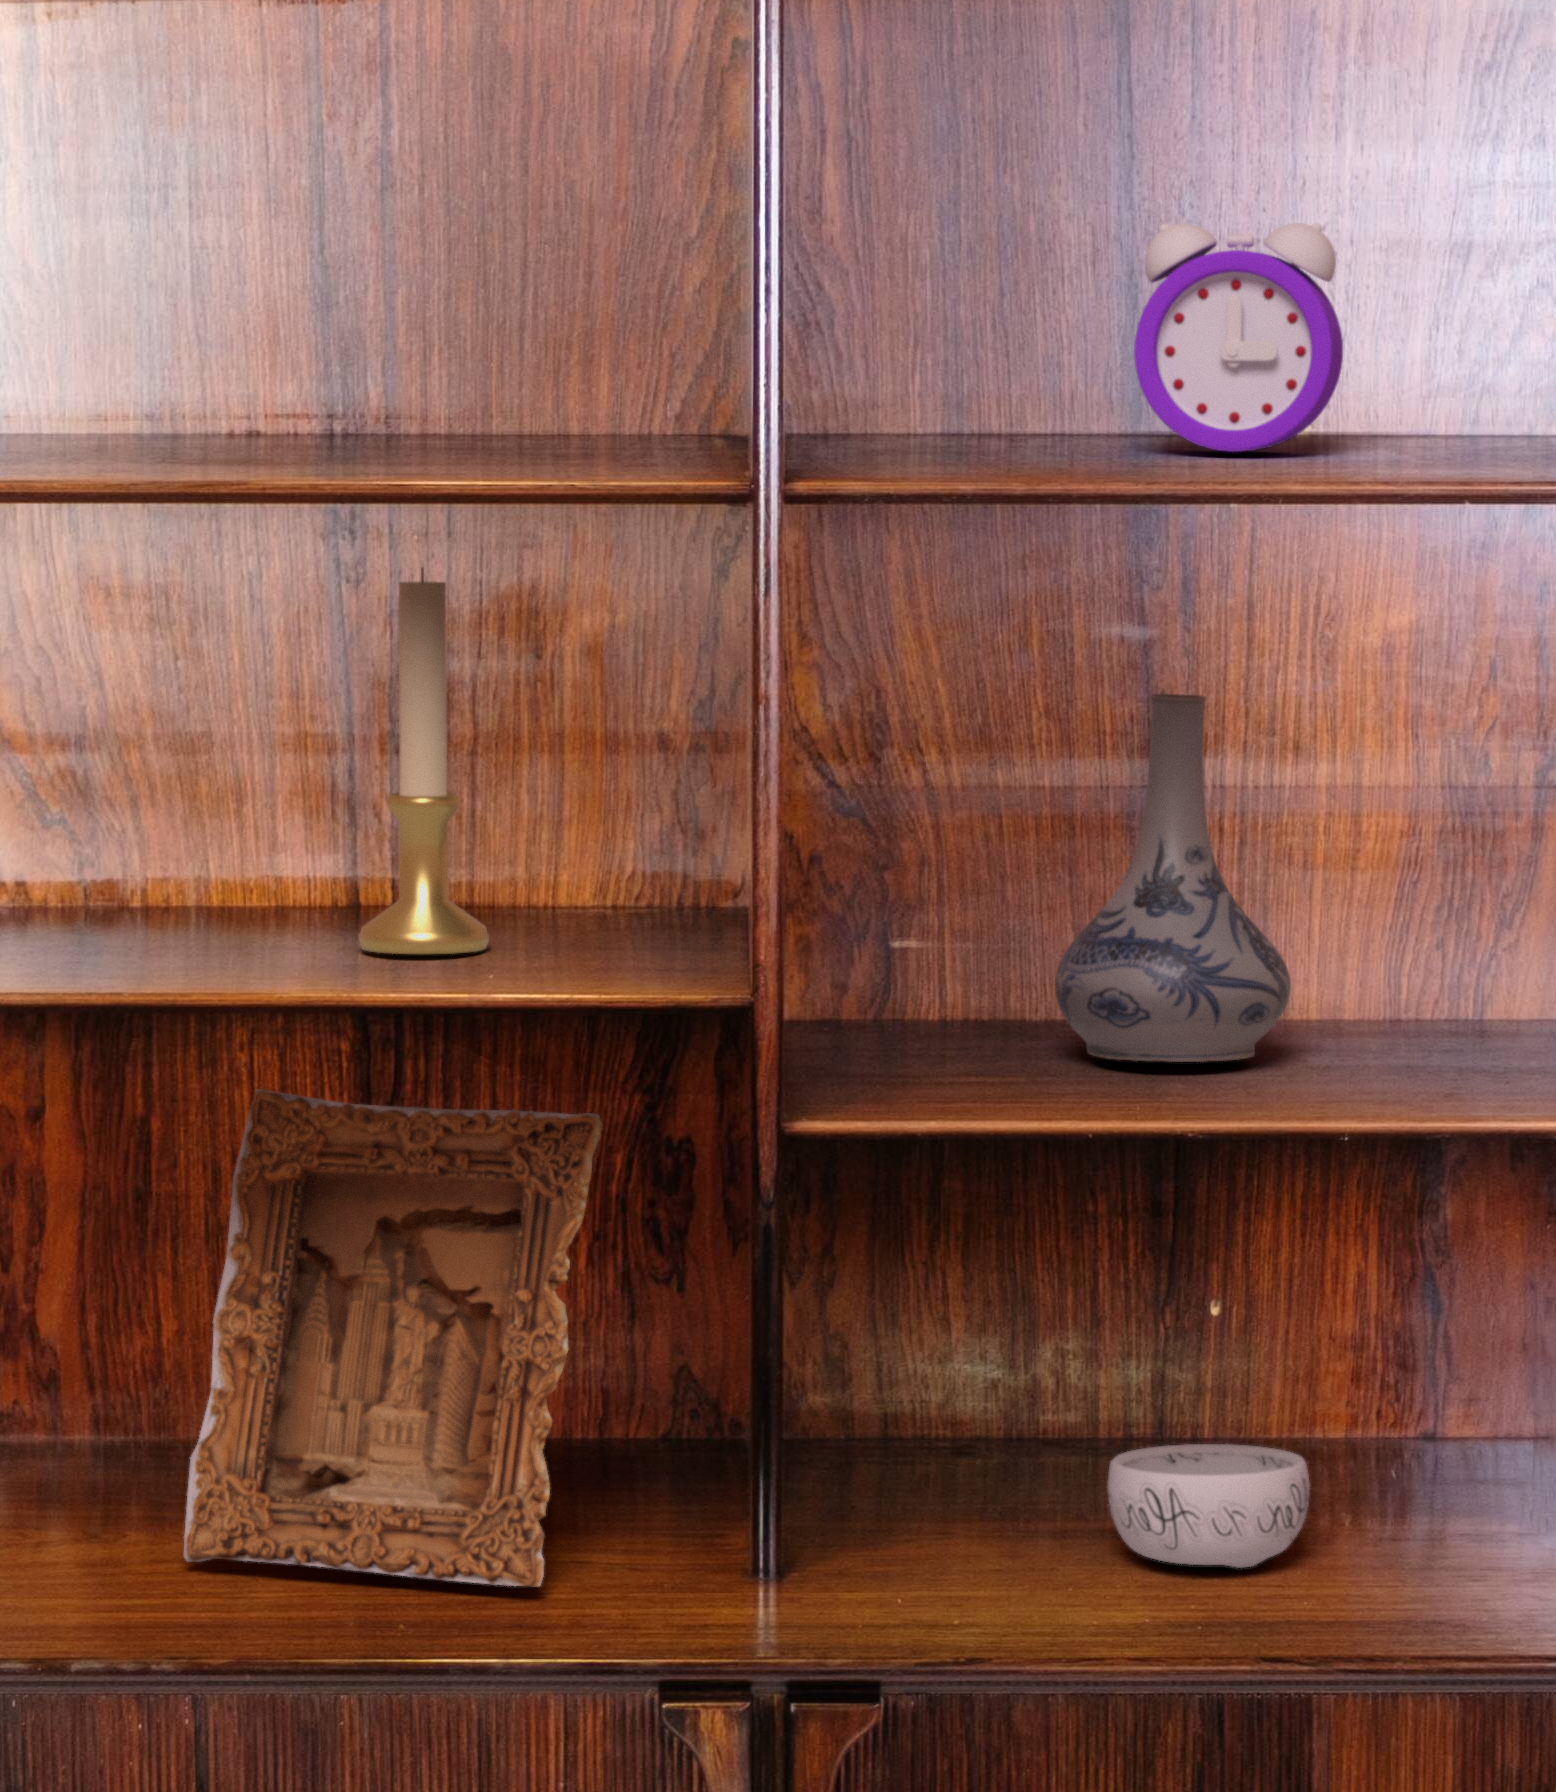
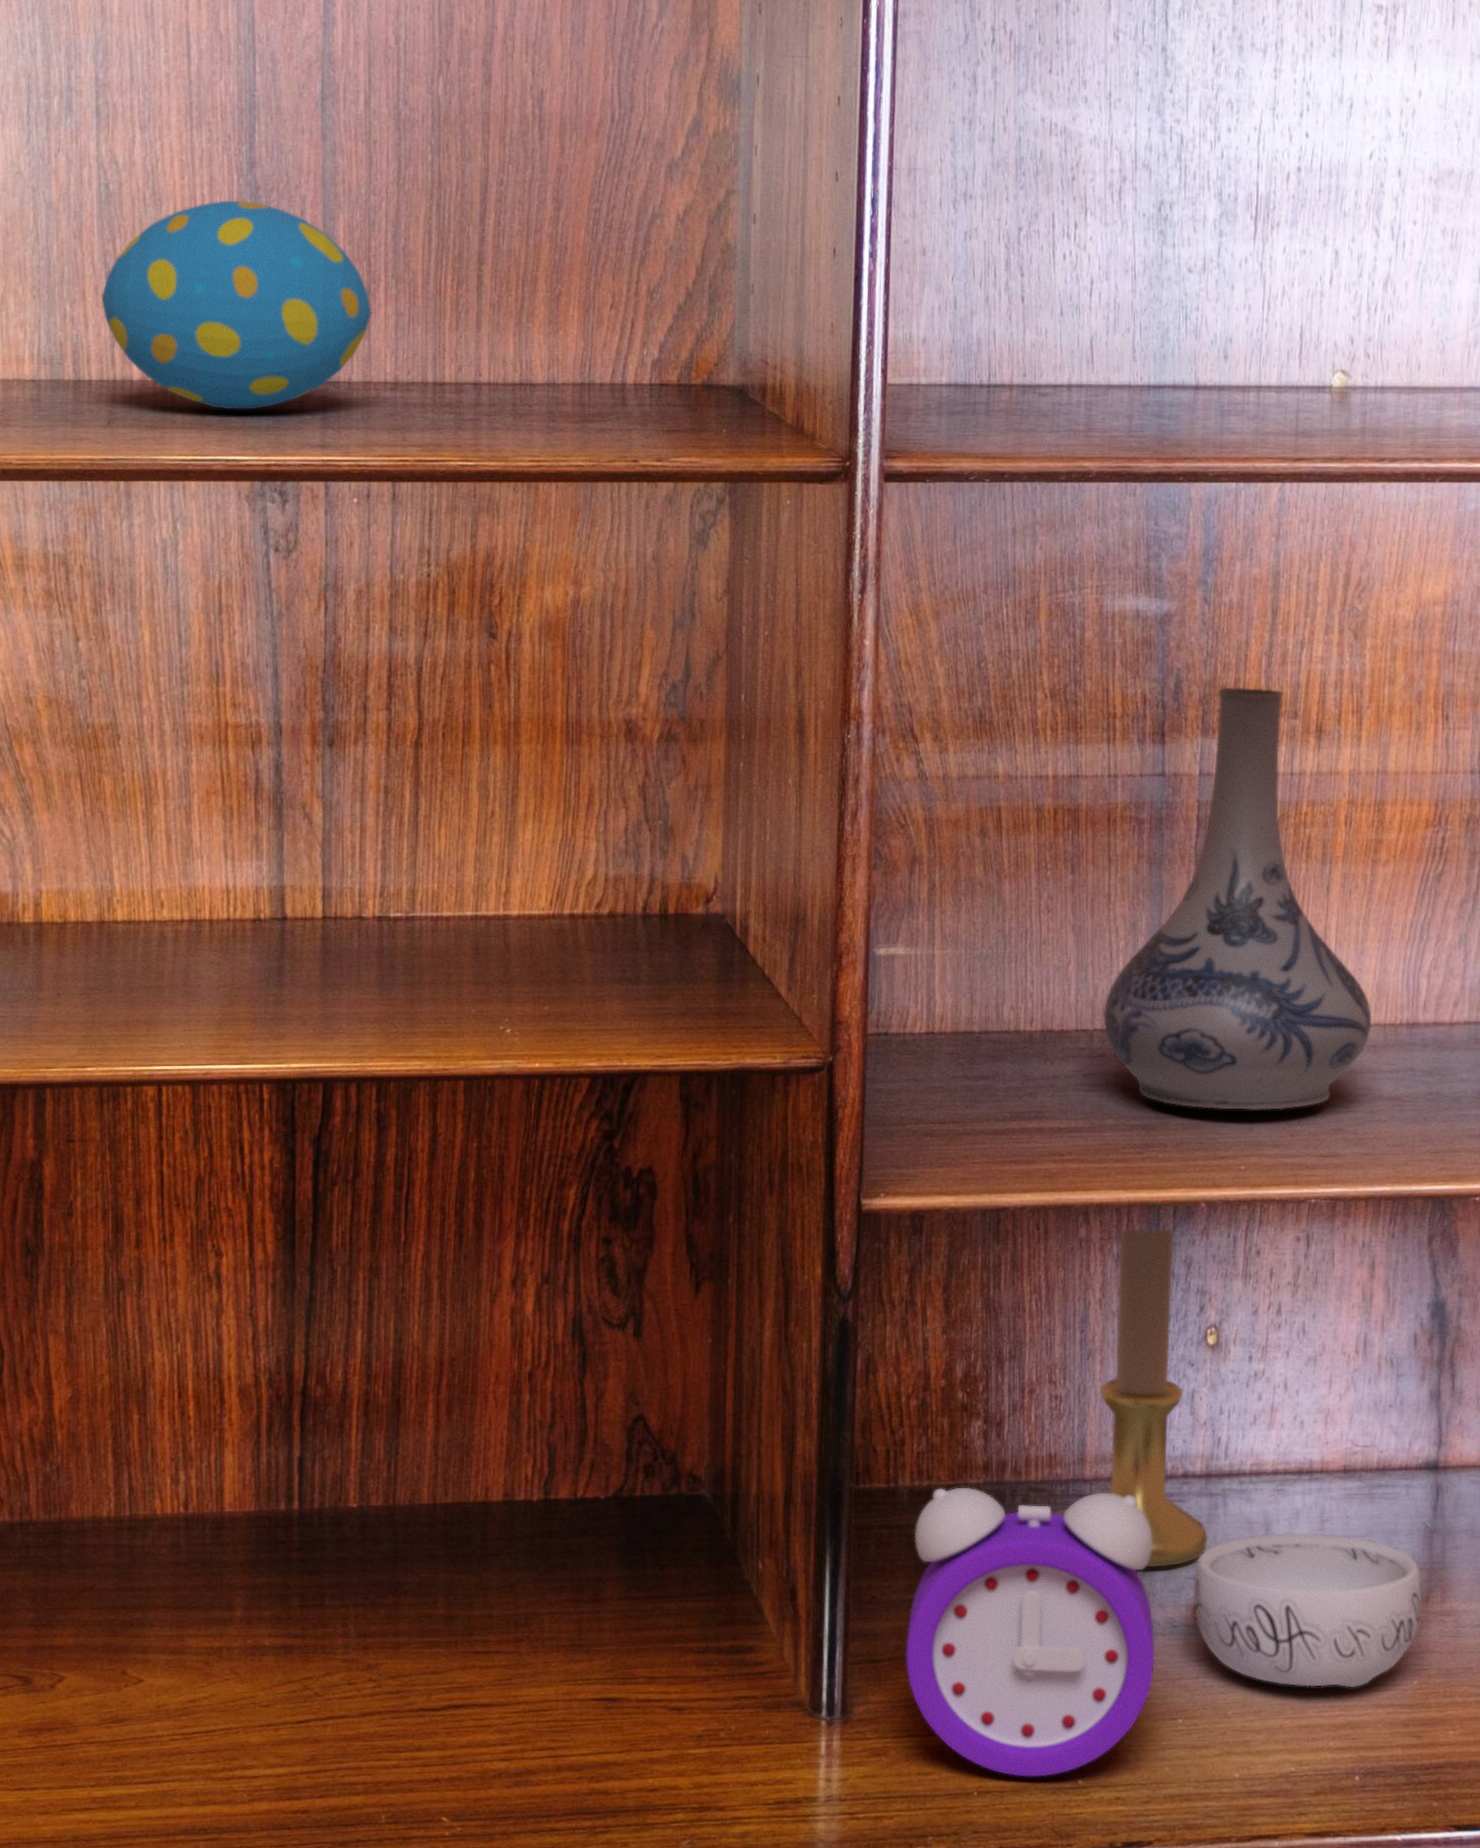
alarm clock: present [1134,223,1343,452] -> present [906,1488,1154,1776]
decorative egg: none [183,281,410,456] -> present [102,201,371,409]
candle holder: present [359,568,489,954] -> present [1100,1229,1207,1566]
picture frame: present [184,1089,602,1587] -> none [153,1158,635,1747]

